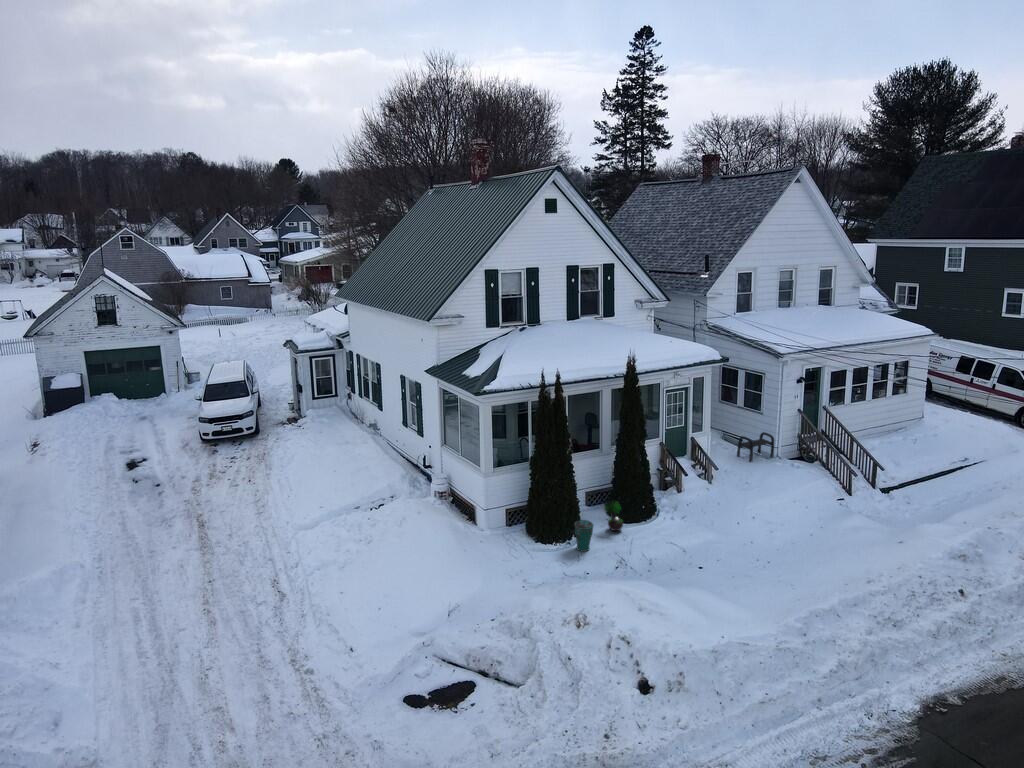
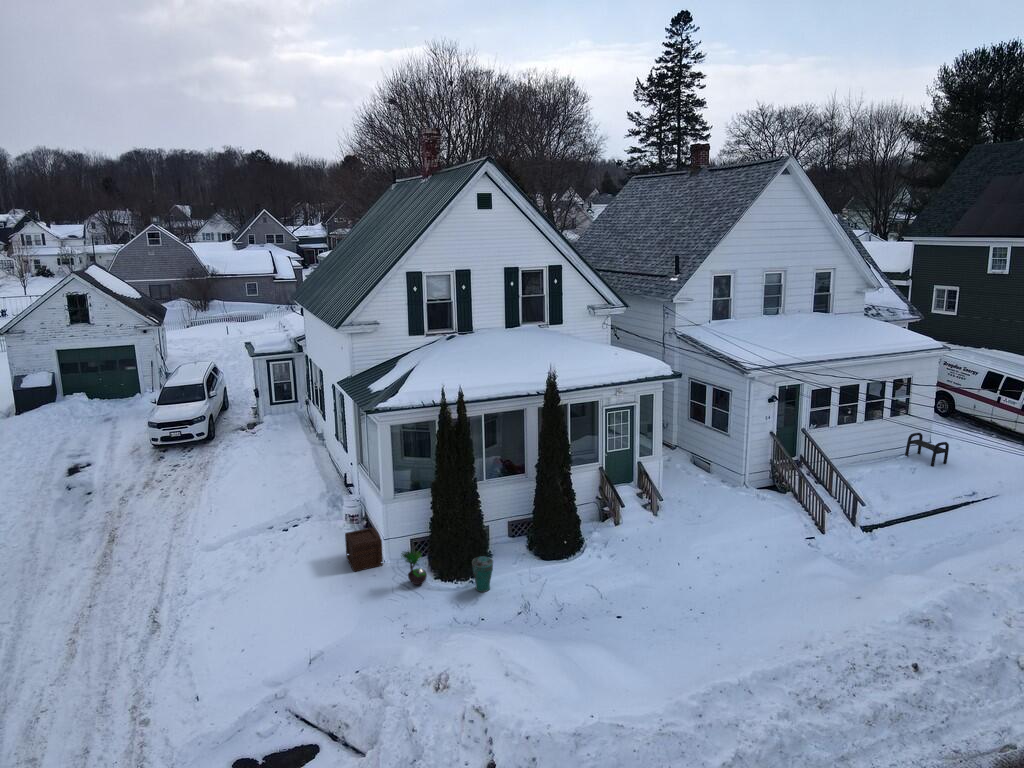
bench: present [737,432,774,462] -> present [905,433,949,466]
wooden crate: none [448,501,485,541] -> present [345,528,383,572]
potted tree: present [604,501,623,531] -> present [401,551,427,585]

